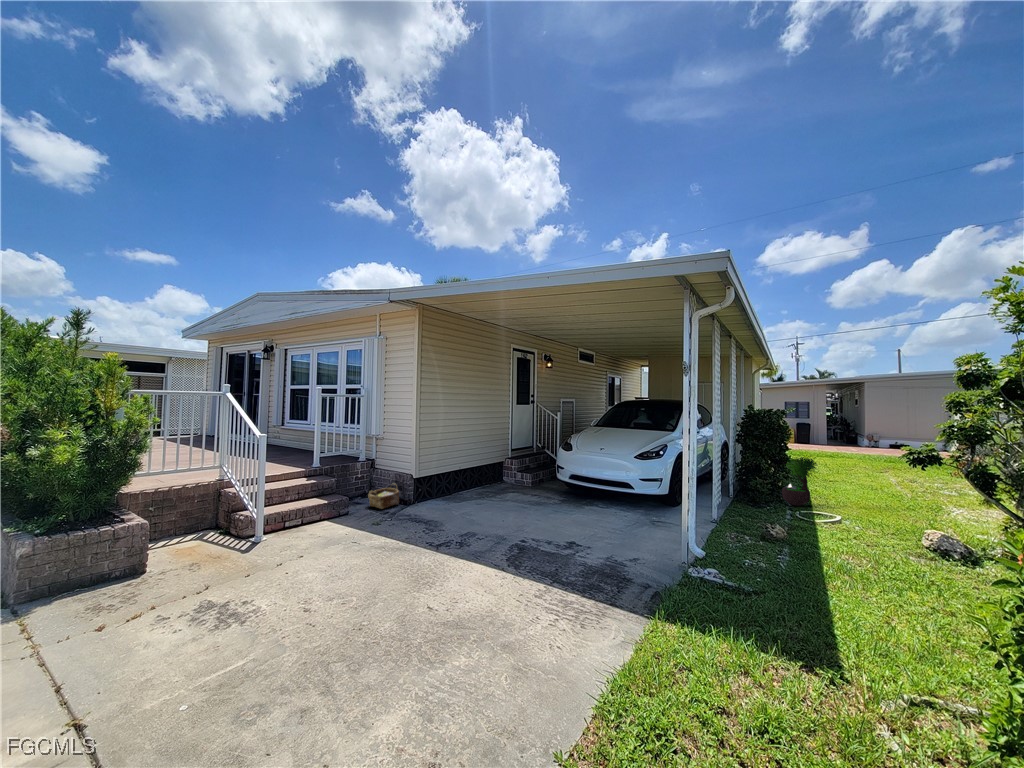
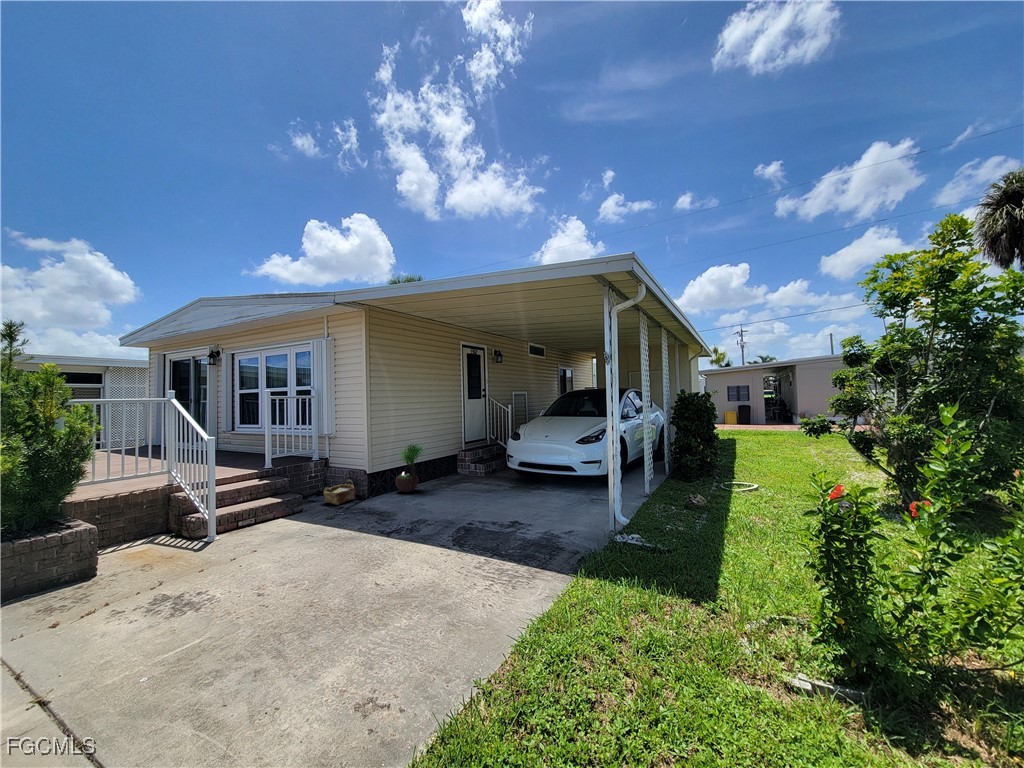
potted tree: present [782,455,817,506] -> present [396,444,423,492]

